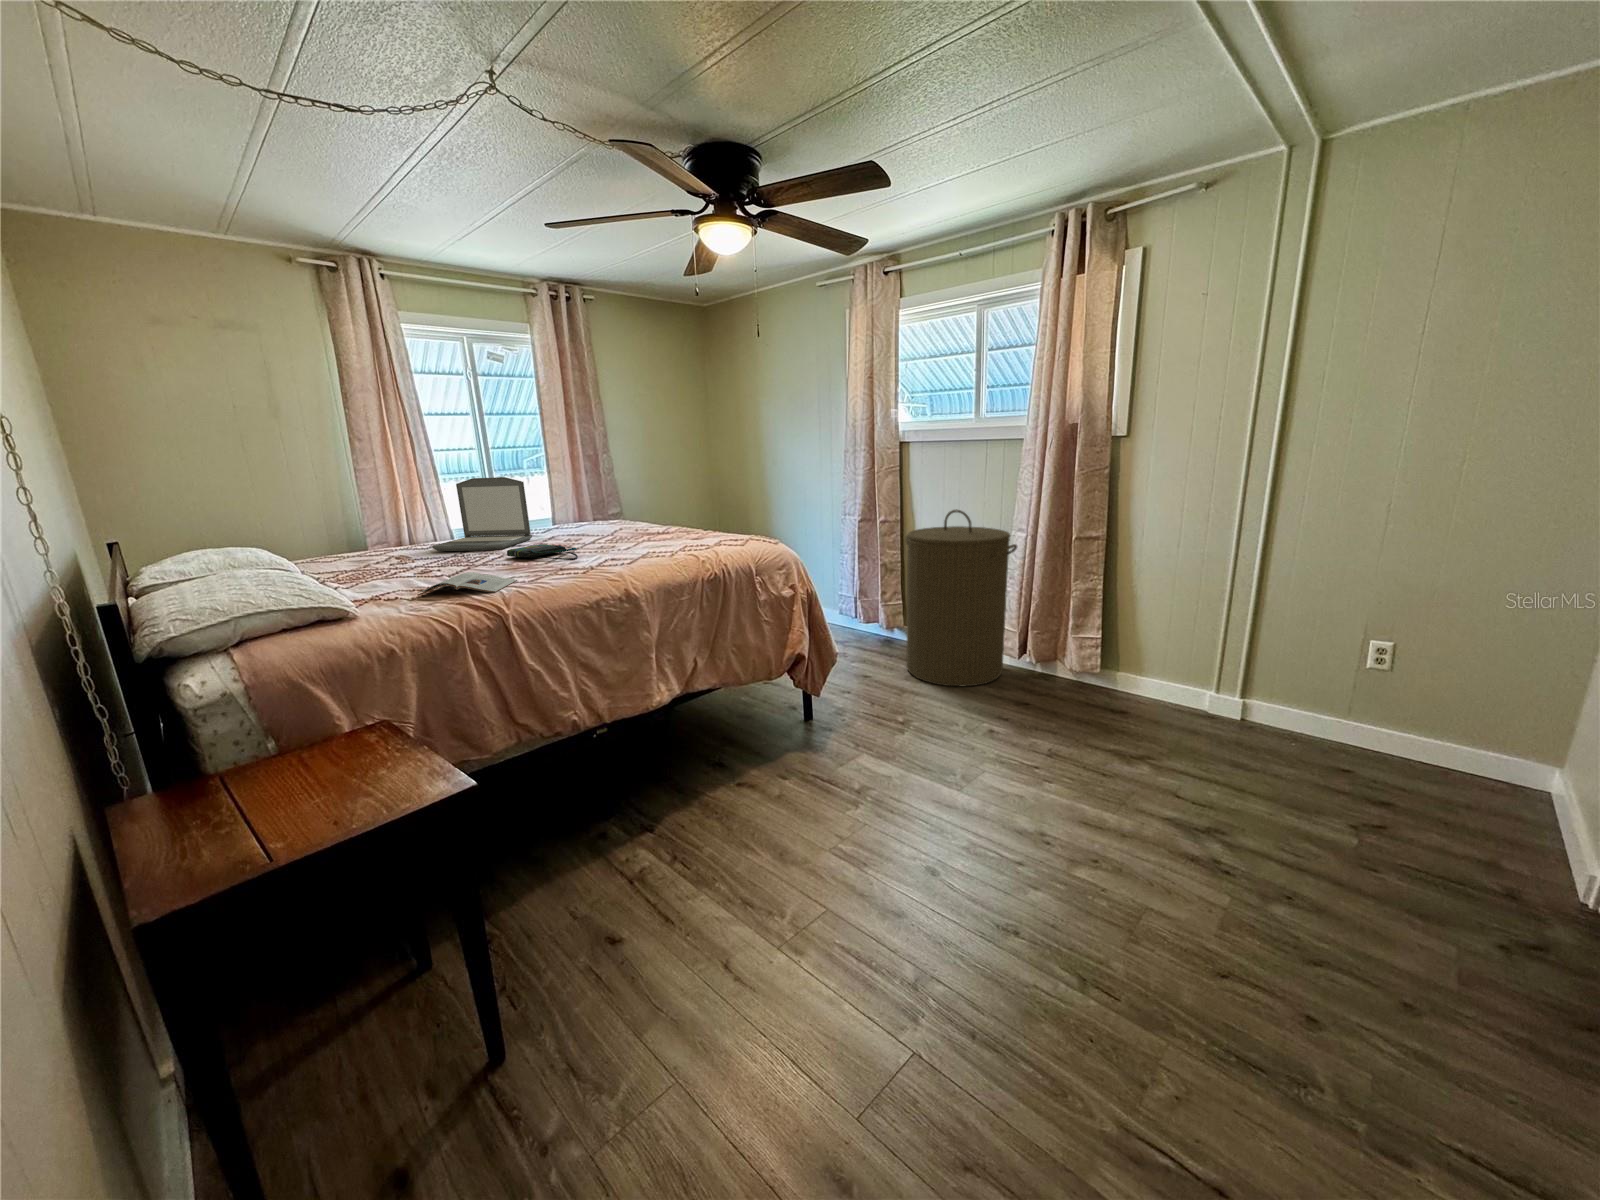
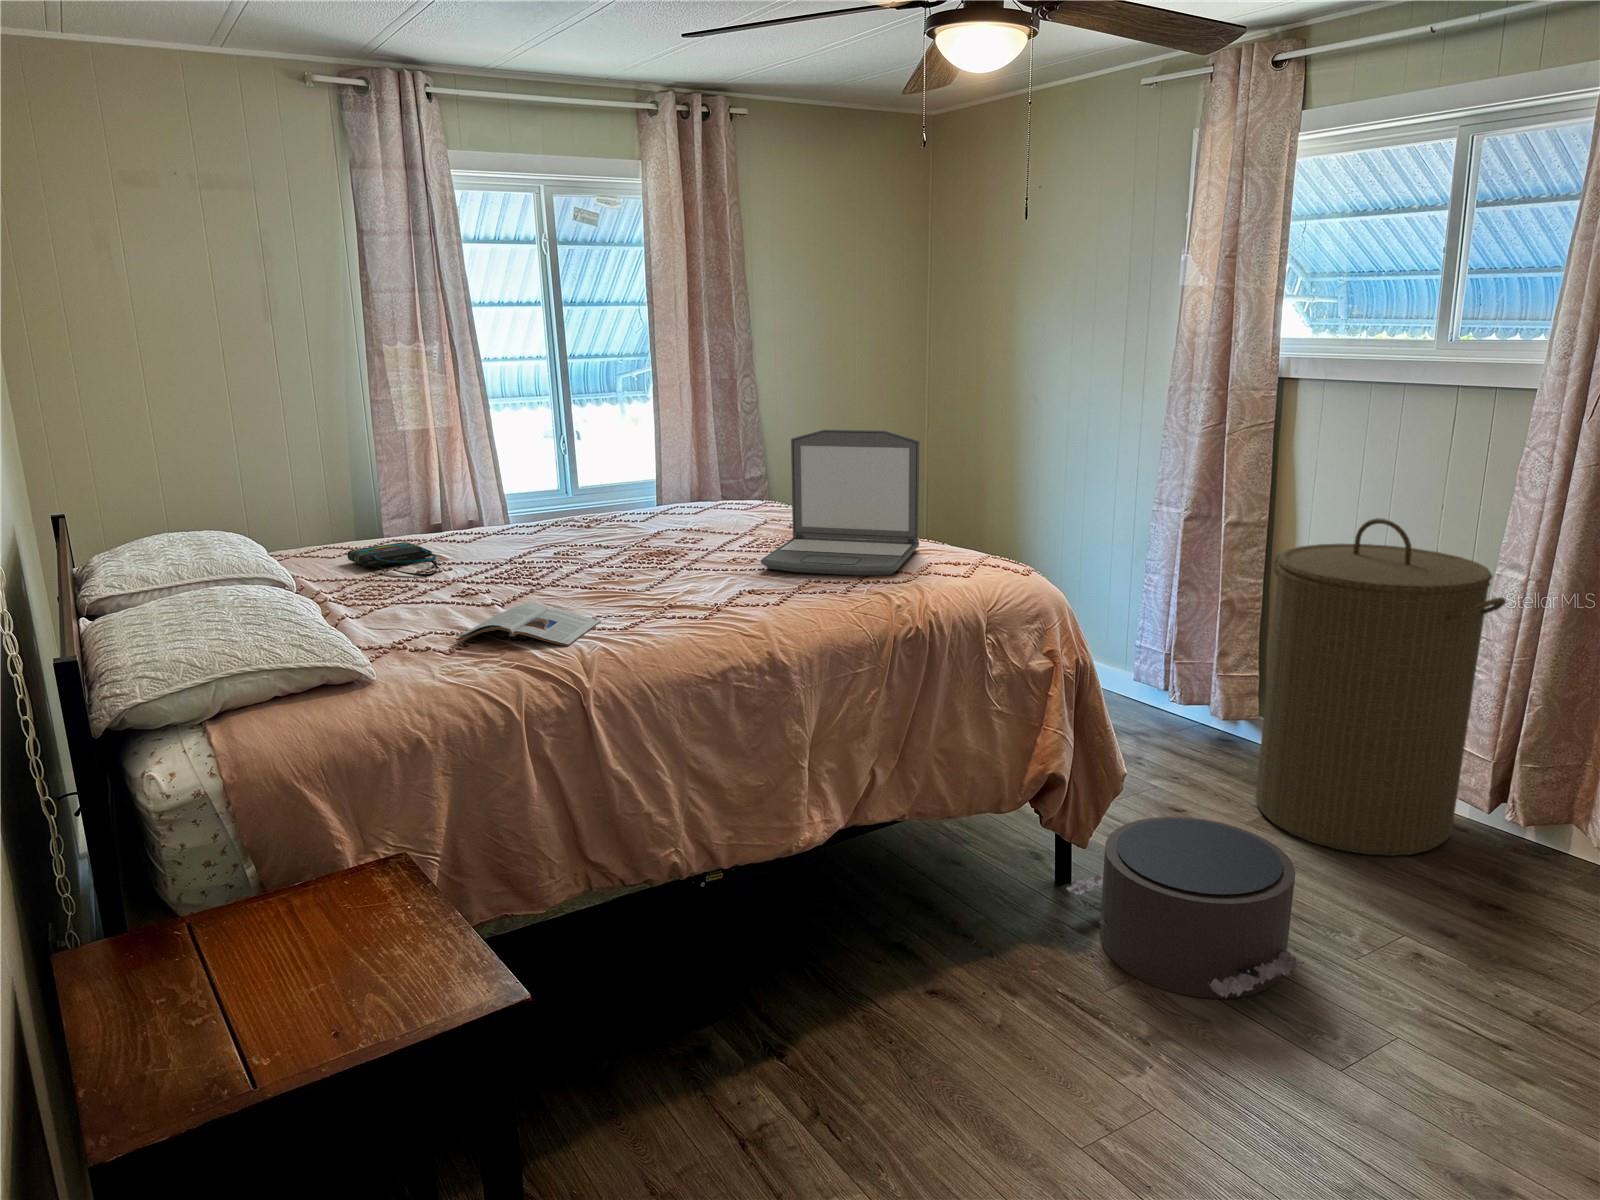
laptop: present [432,477,532,551] -> present [761,430,919,575]
tote bag: present [507,544,578,560] -> present [347,542,437,577]
pouf: none [810,672,936,764] -> present [1066,817,1305,999]

